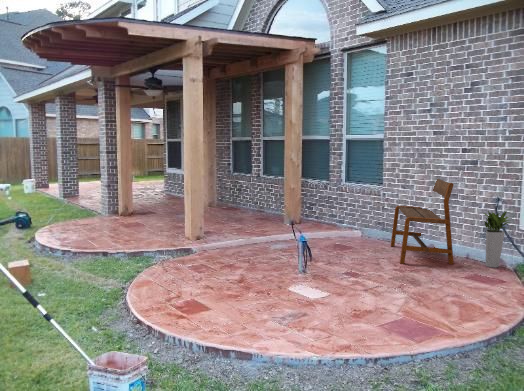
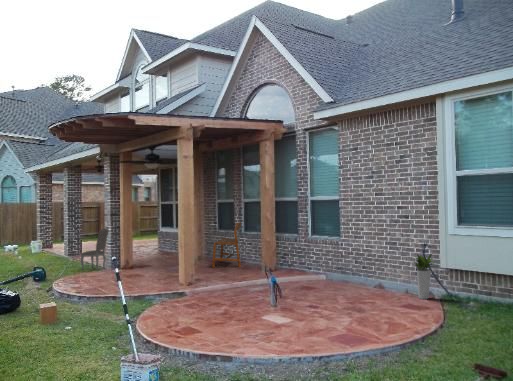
dining chair: none [71,168,104,217] -> present [81,228,109,270]
bench: present [391,179,454,264] -> present [212,222,241,268]

